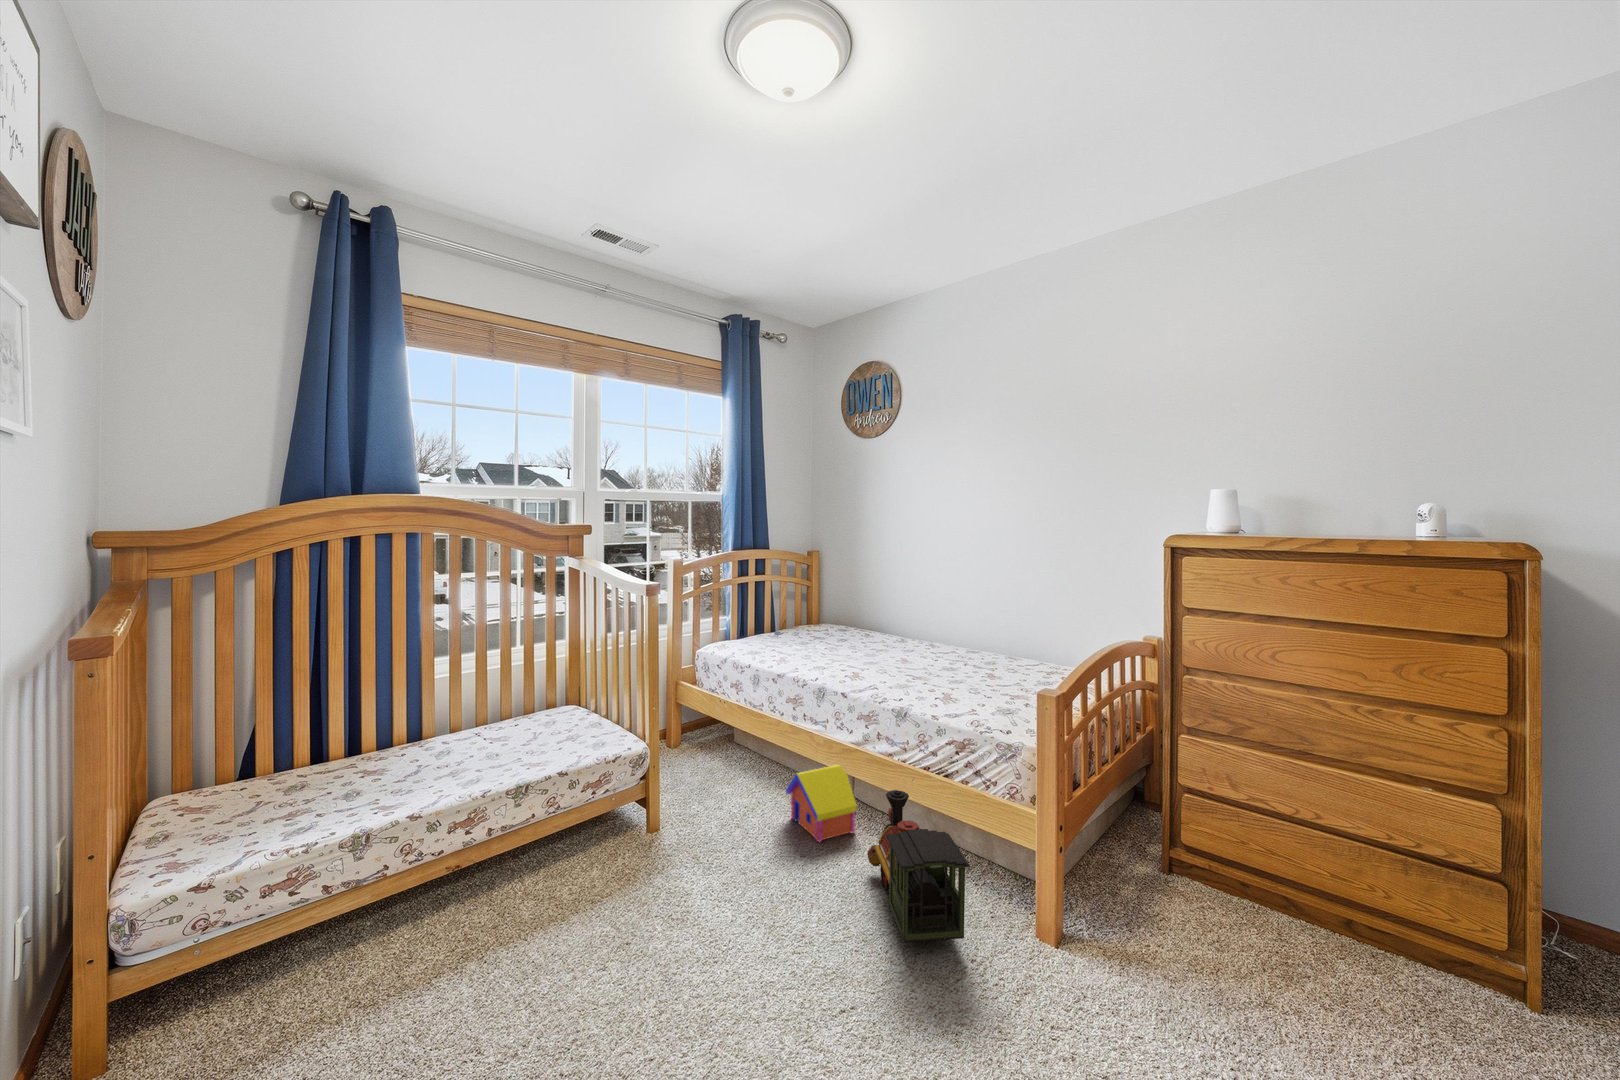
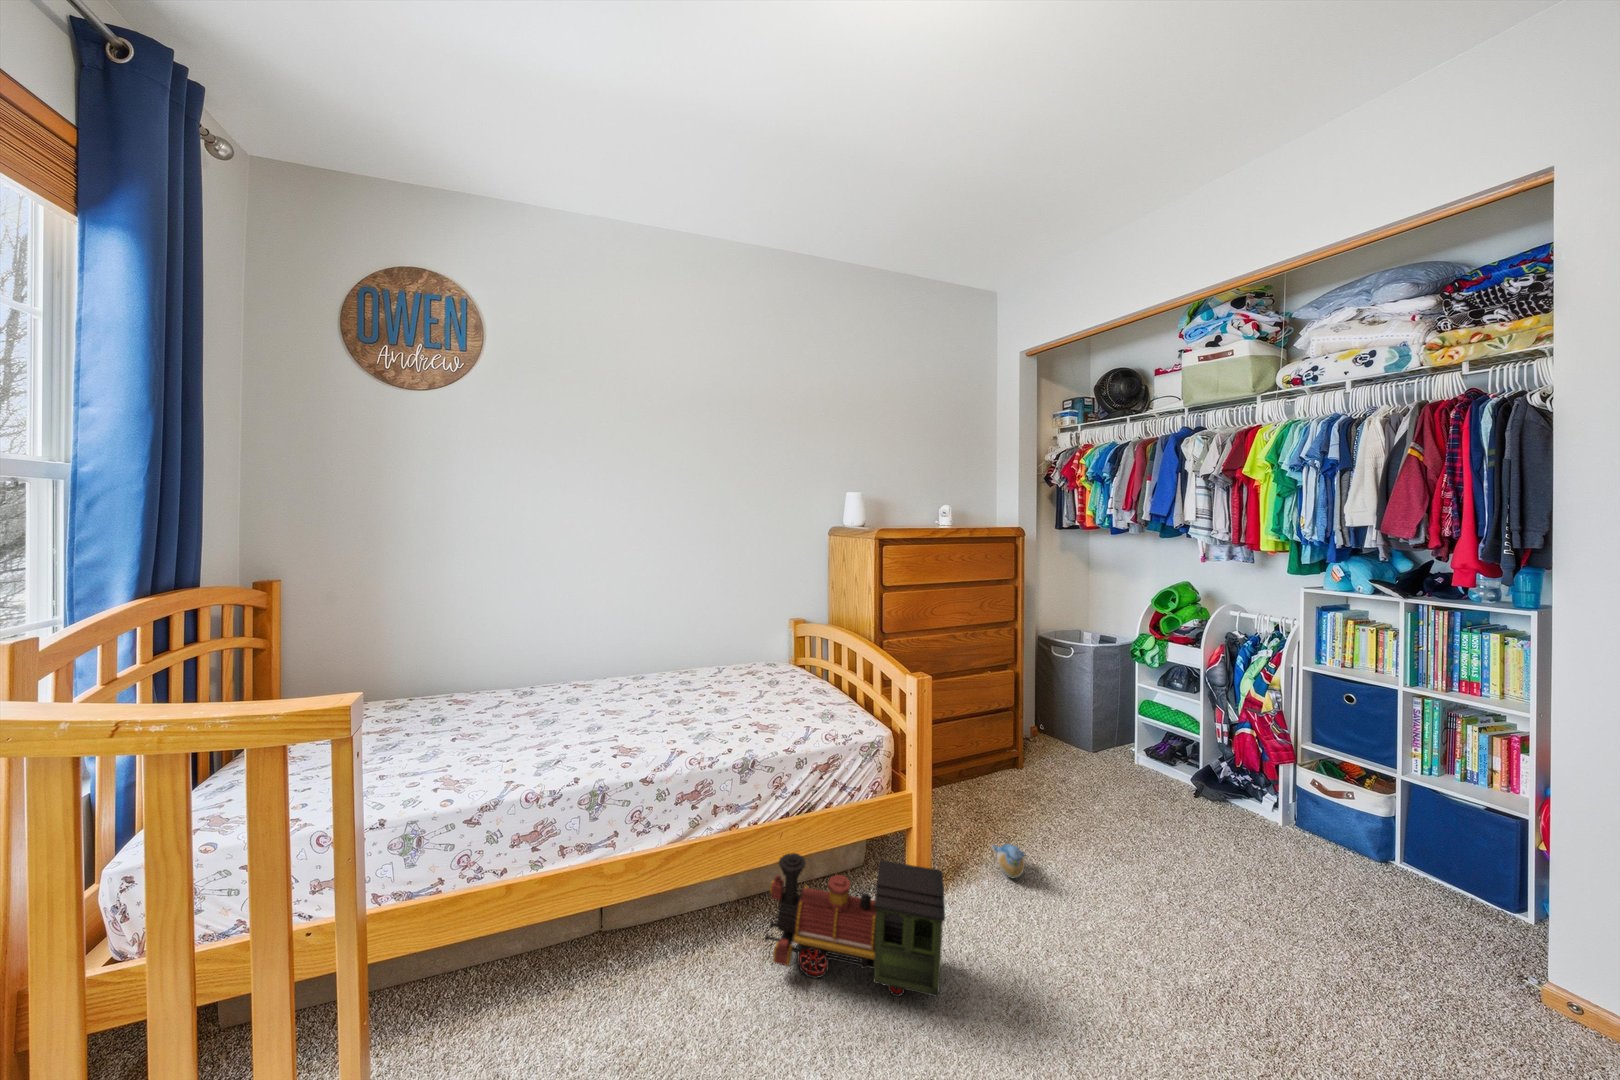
toy house: present [786,765,857,842] -> none [581,879,695,1025]
plush toy: none [1151,969,1228,1024] -> present [992,844,1025,878]

